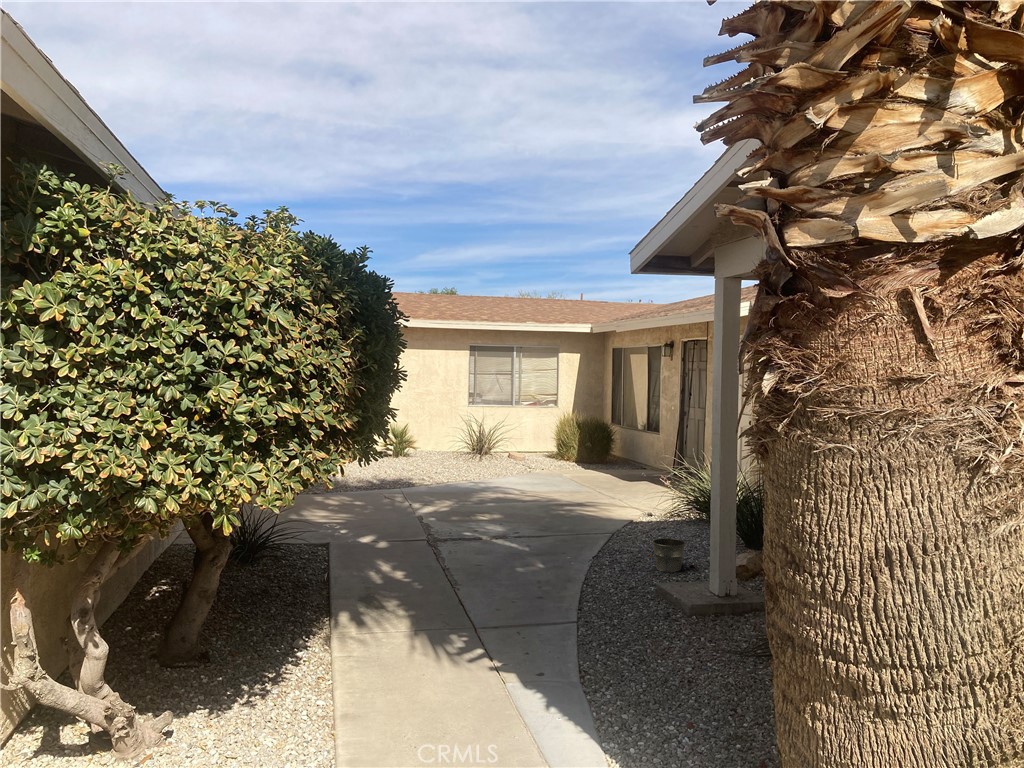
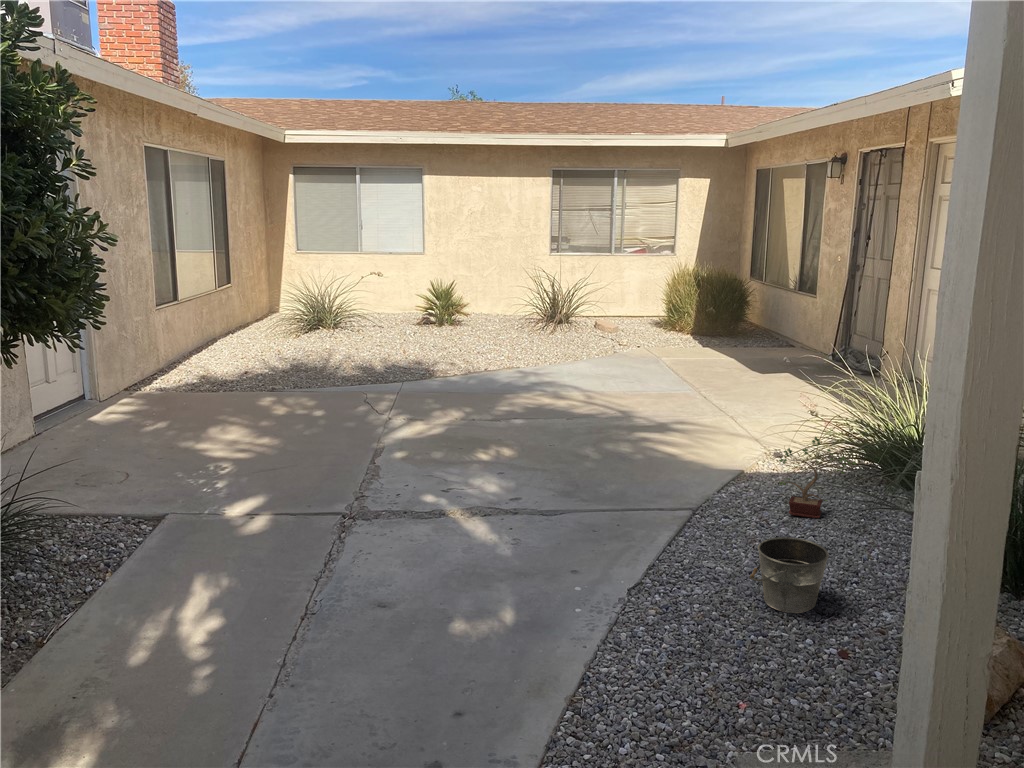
potted plant: none [655,497,695,542] -> present [779,437,856,518]

